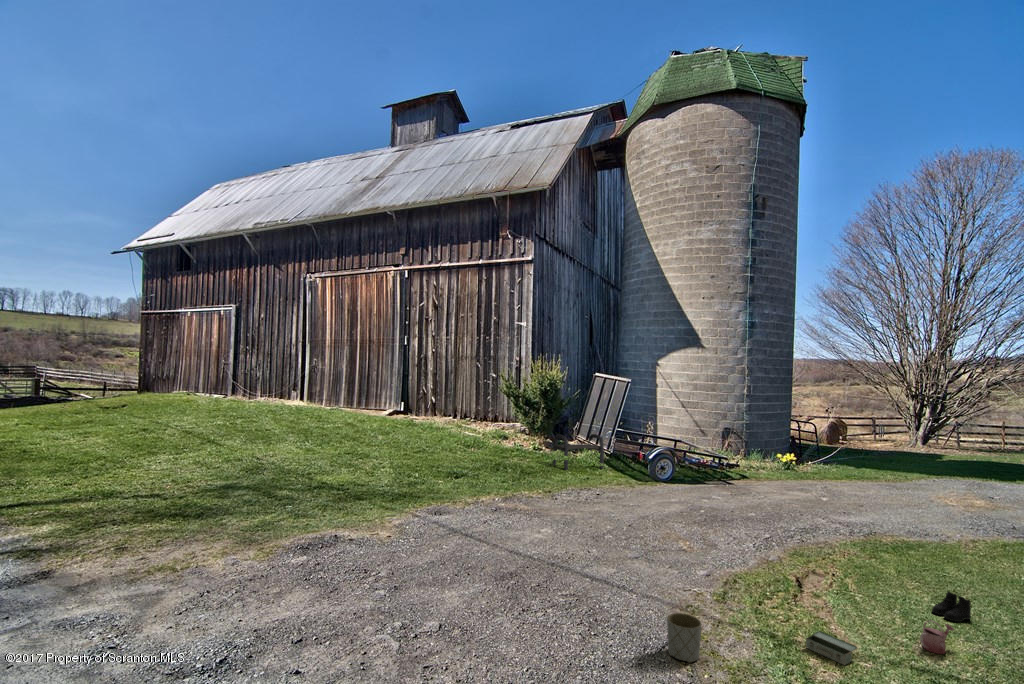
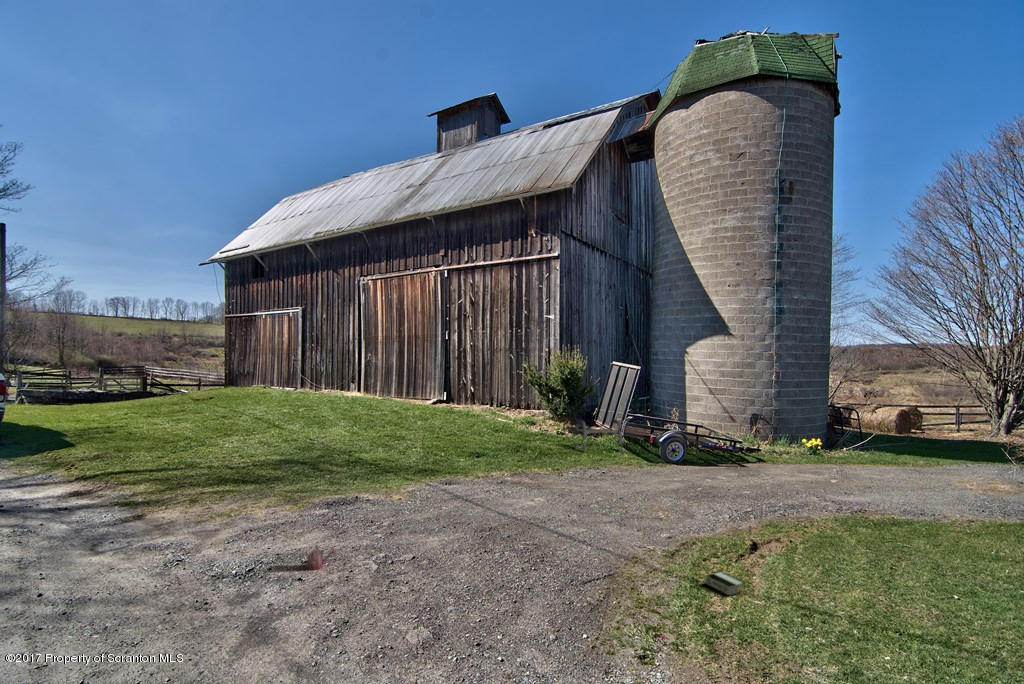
boots: present [932,591,971,622] -> none [848,548,882,574]
planter: present [667,613,702,663] -> none [583,551,609,587]
watering can: present [920,620,954,654] -> present [300,544,337,570]

